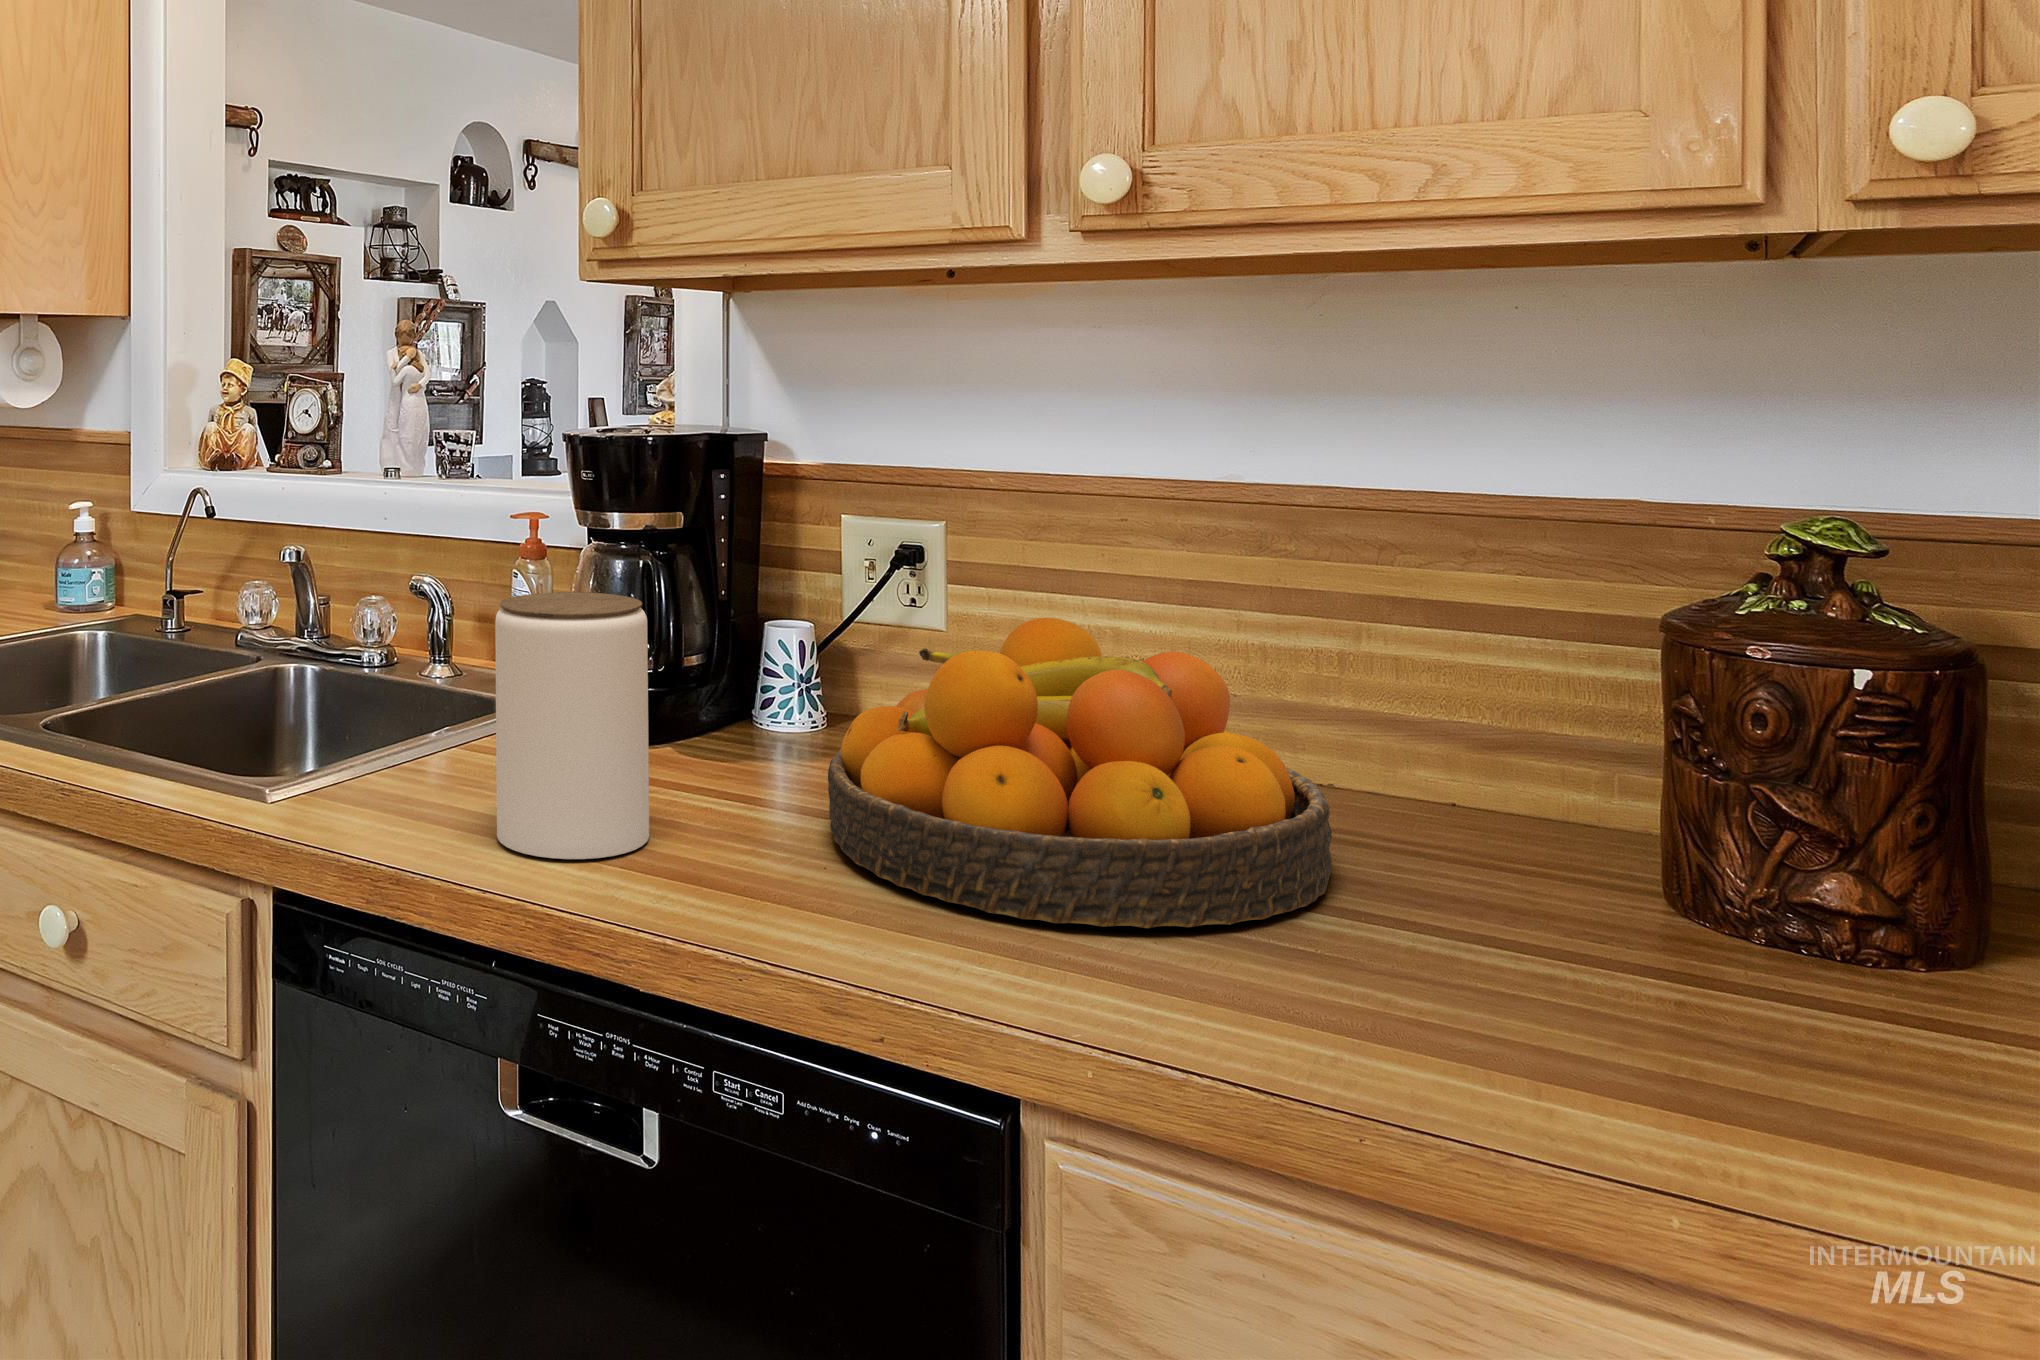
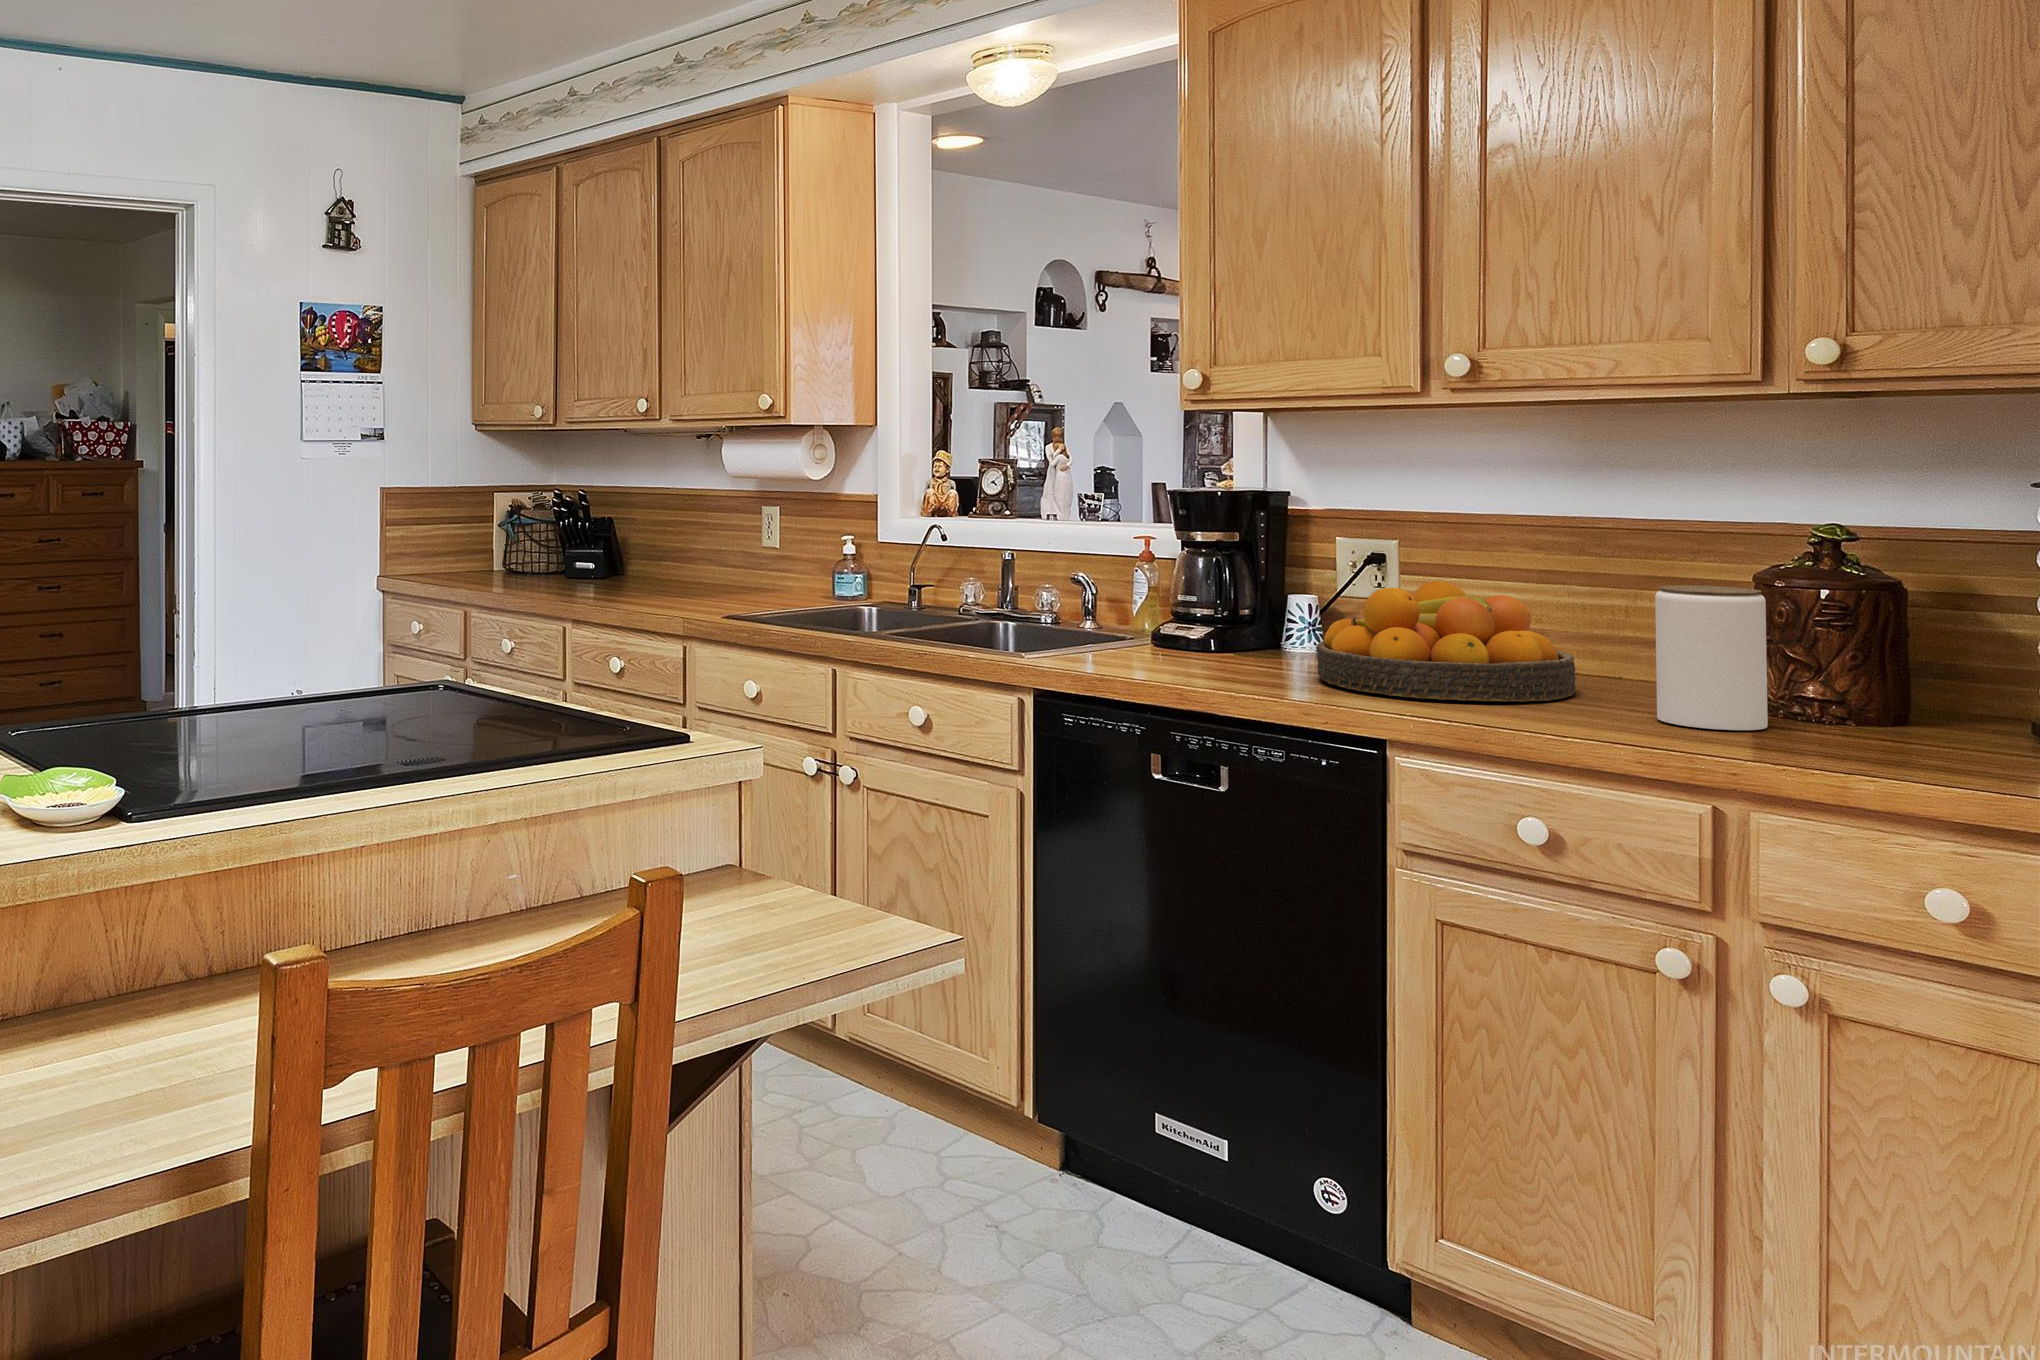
jar: present [495,592,649,859] -> present [1655,585,1768,730]

